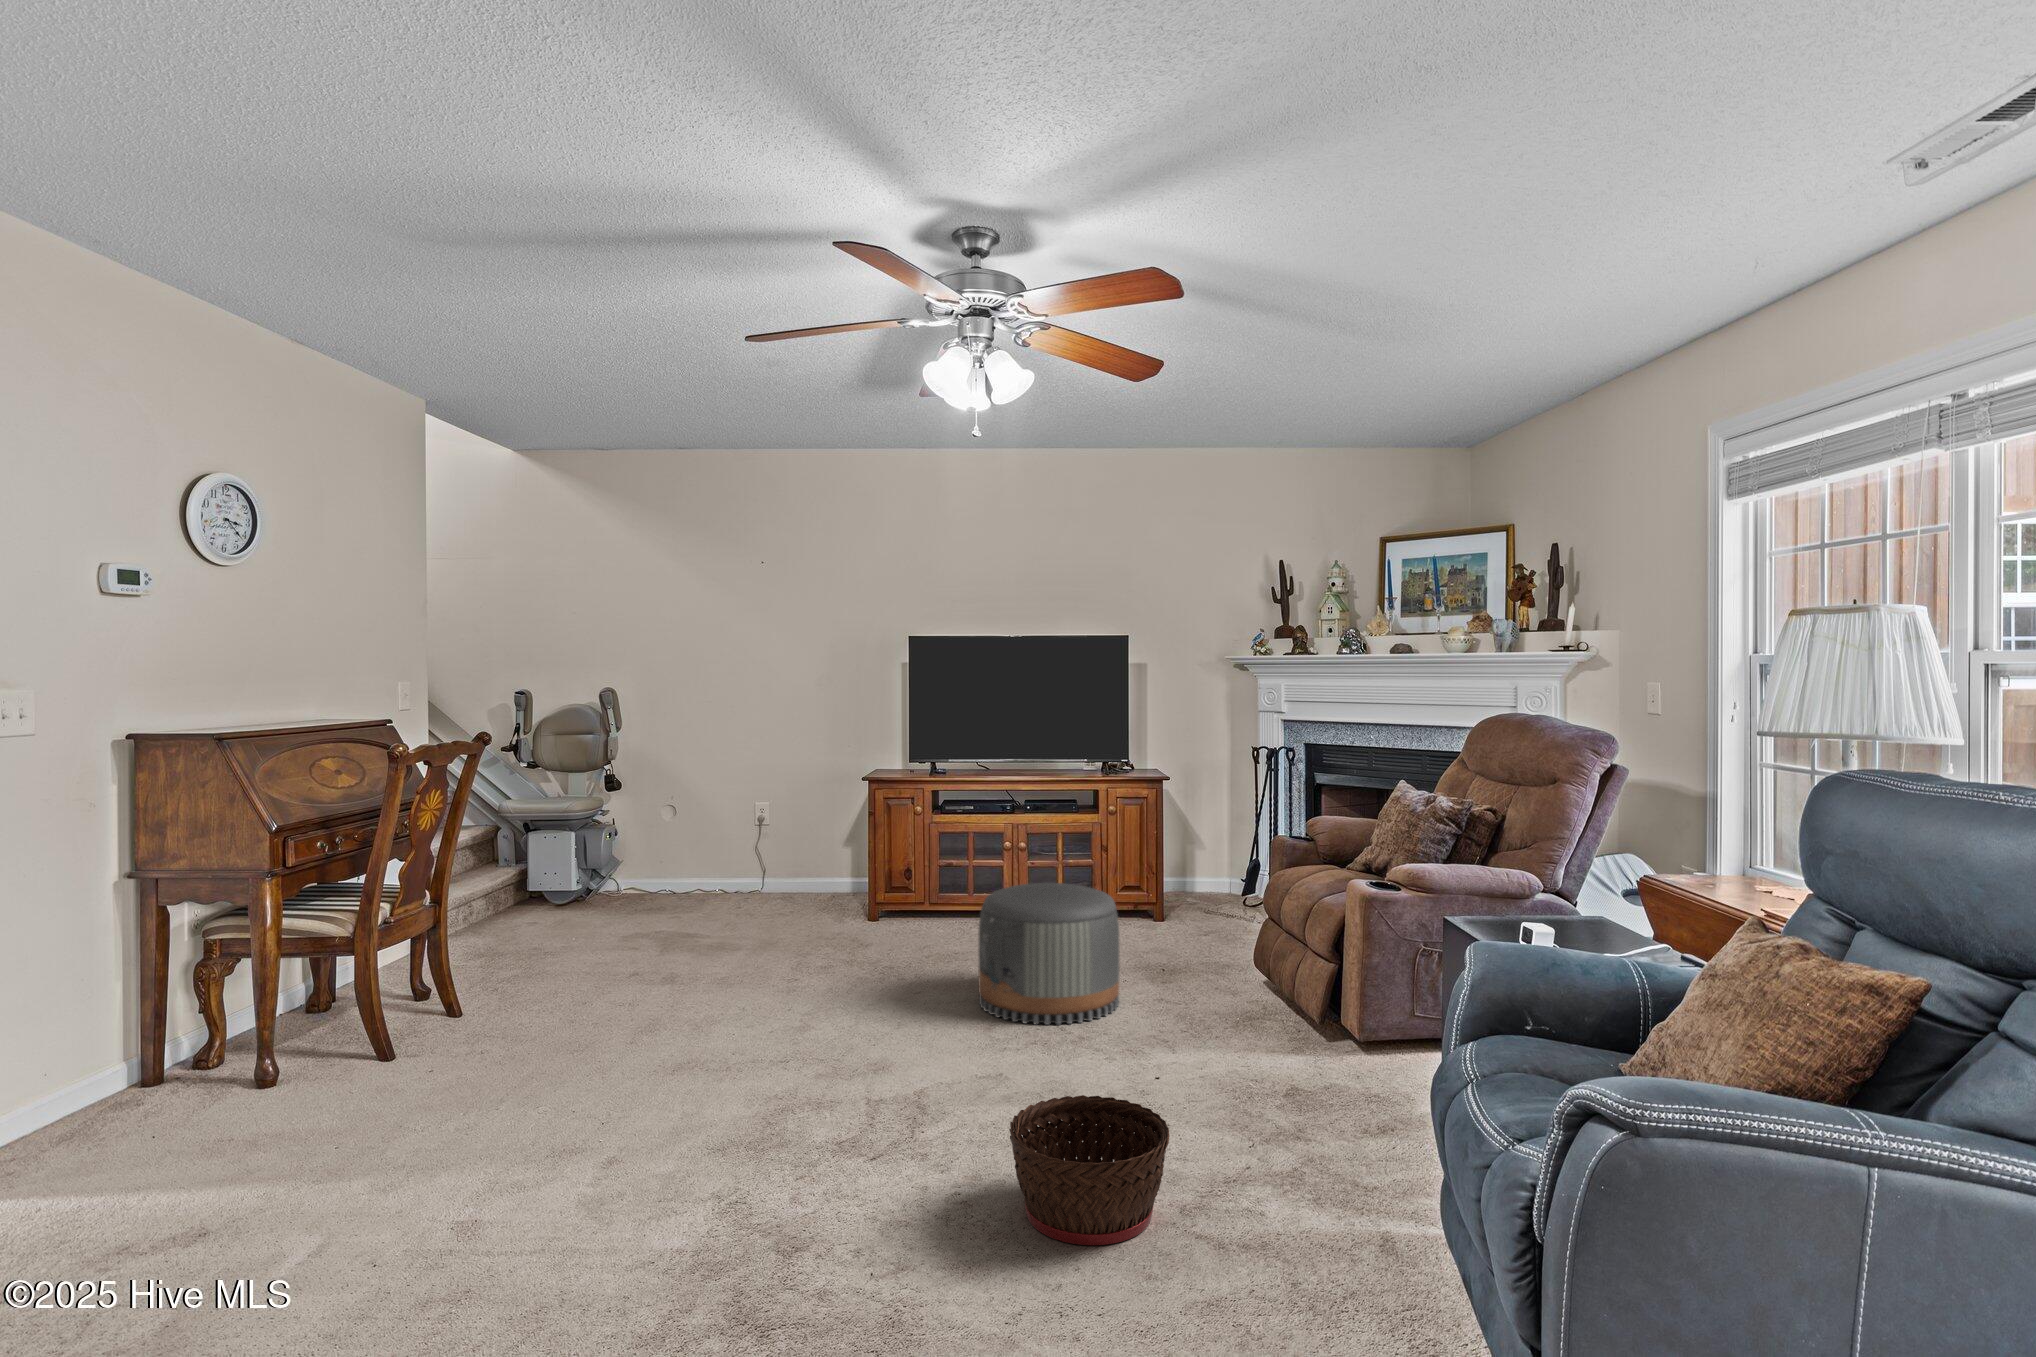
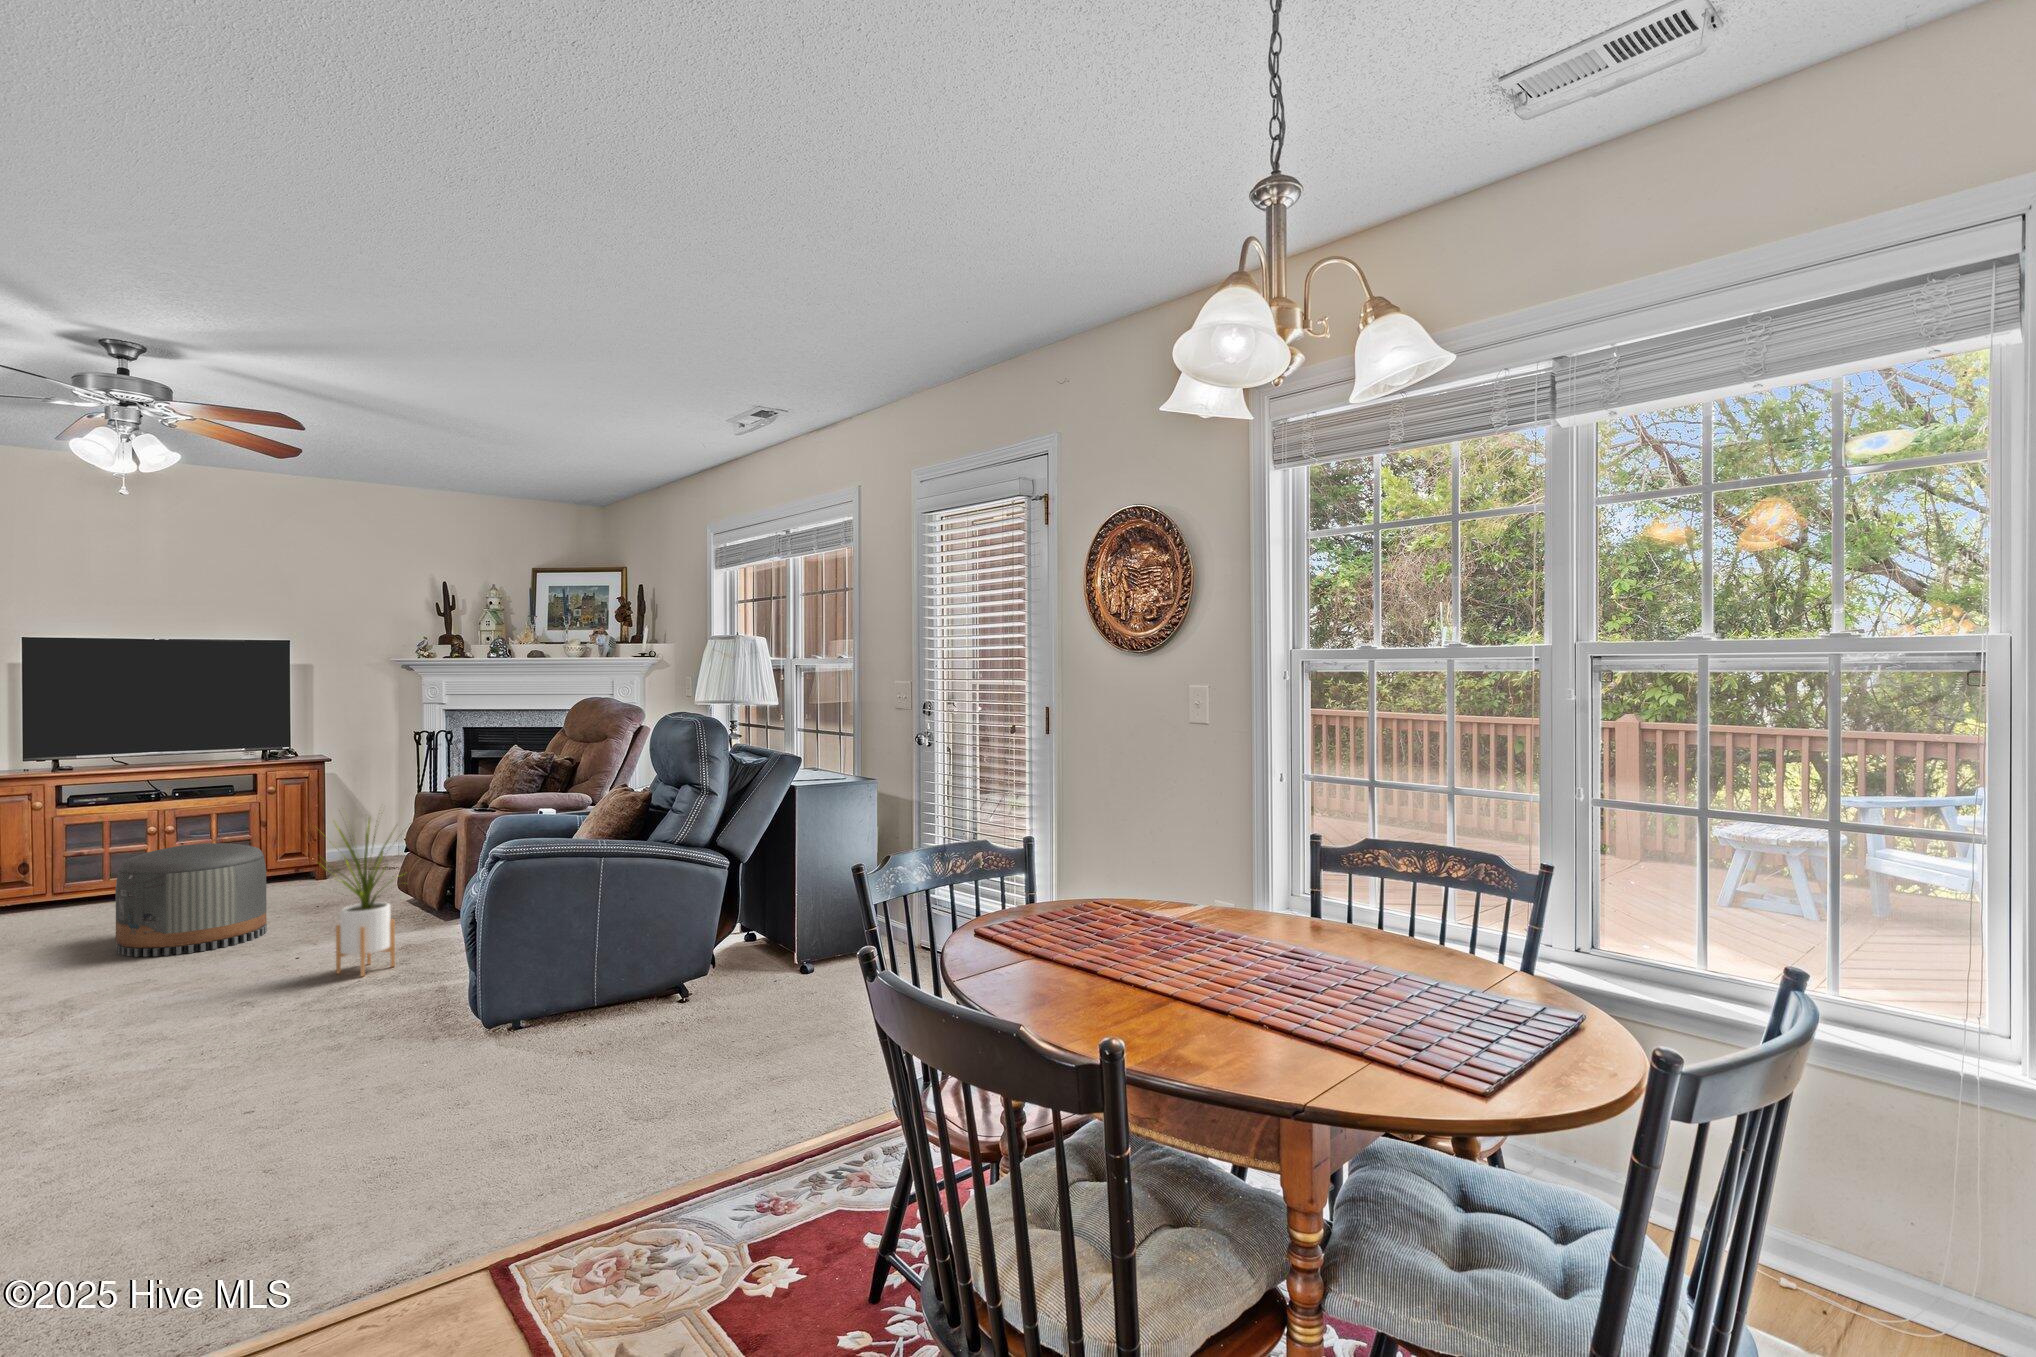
house plant: none [1188,873,1324,1138] -> present [317,820,399,976]
basket: present [1009,1095,1170,1245] -> none [144,958,284,1047]

